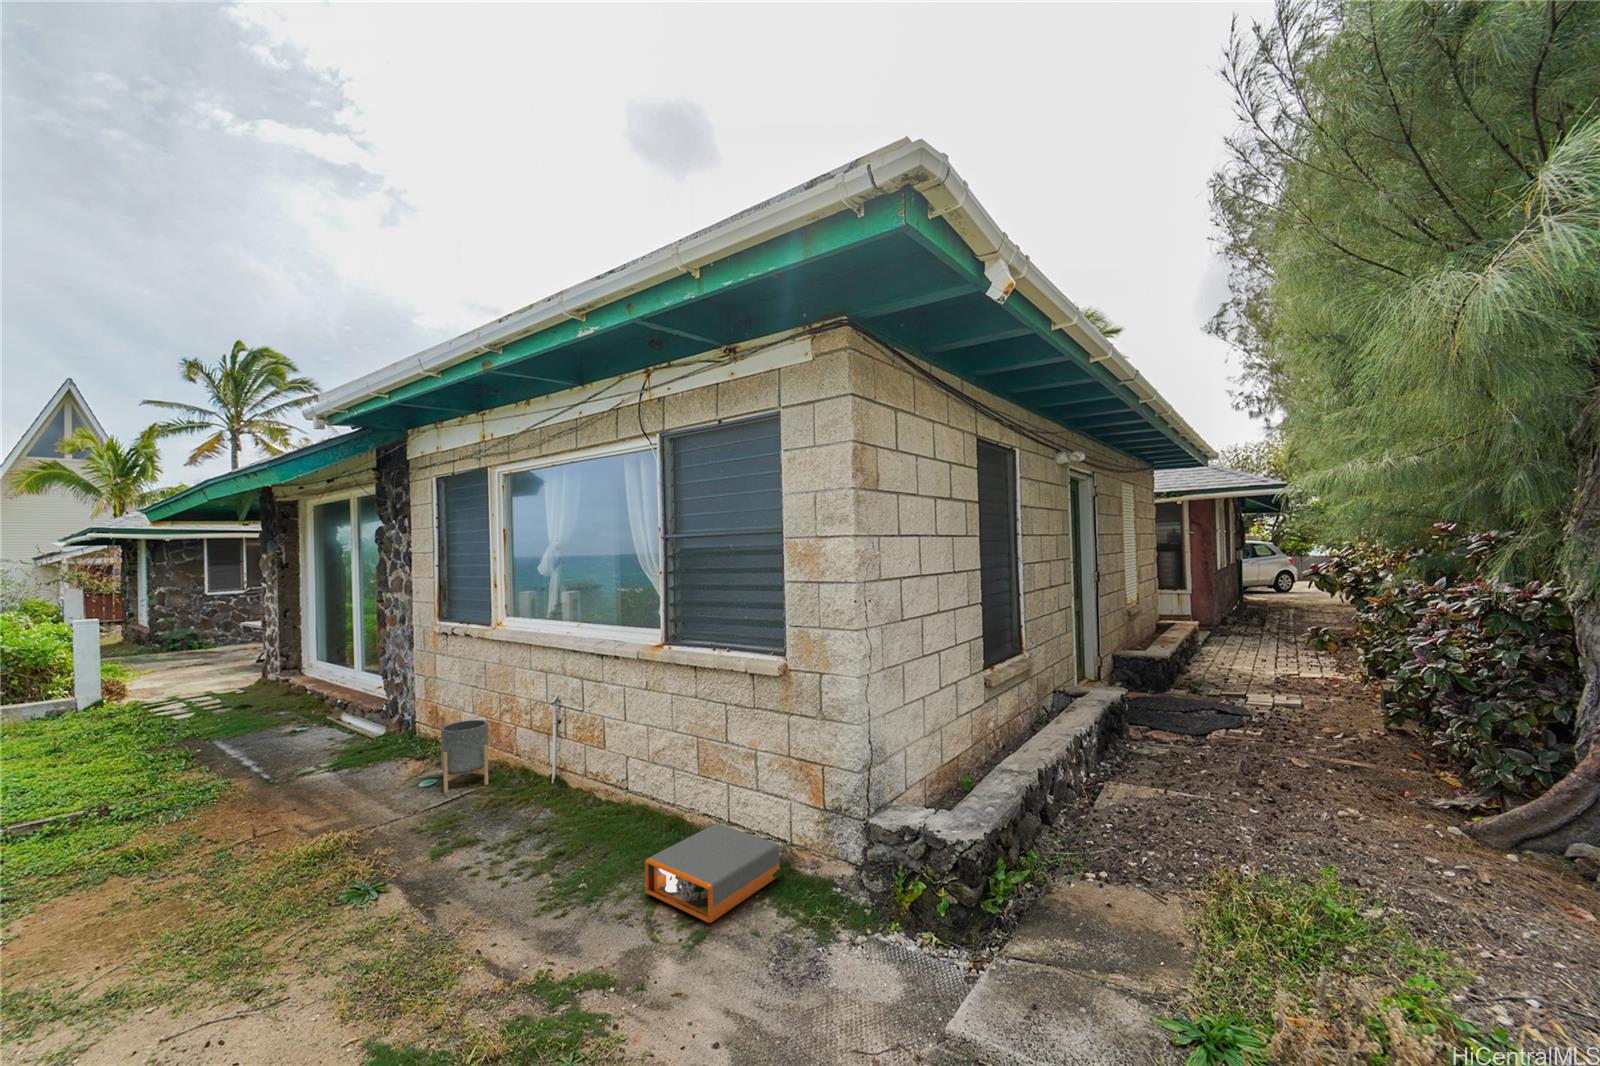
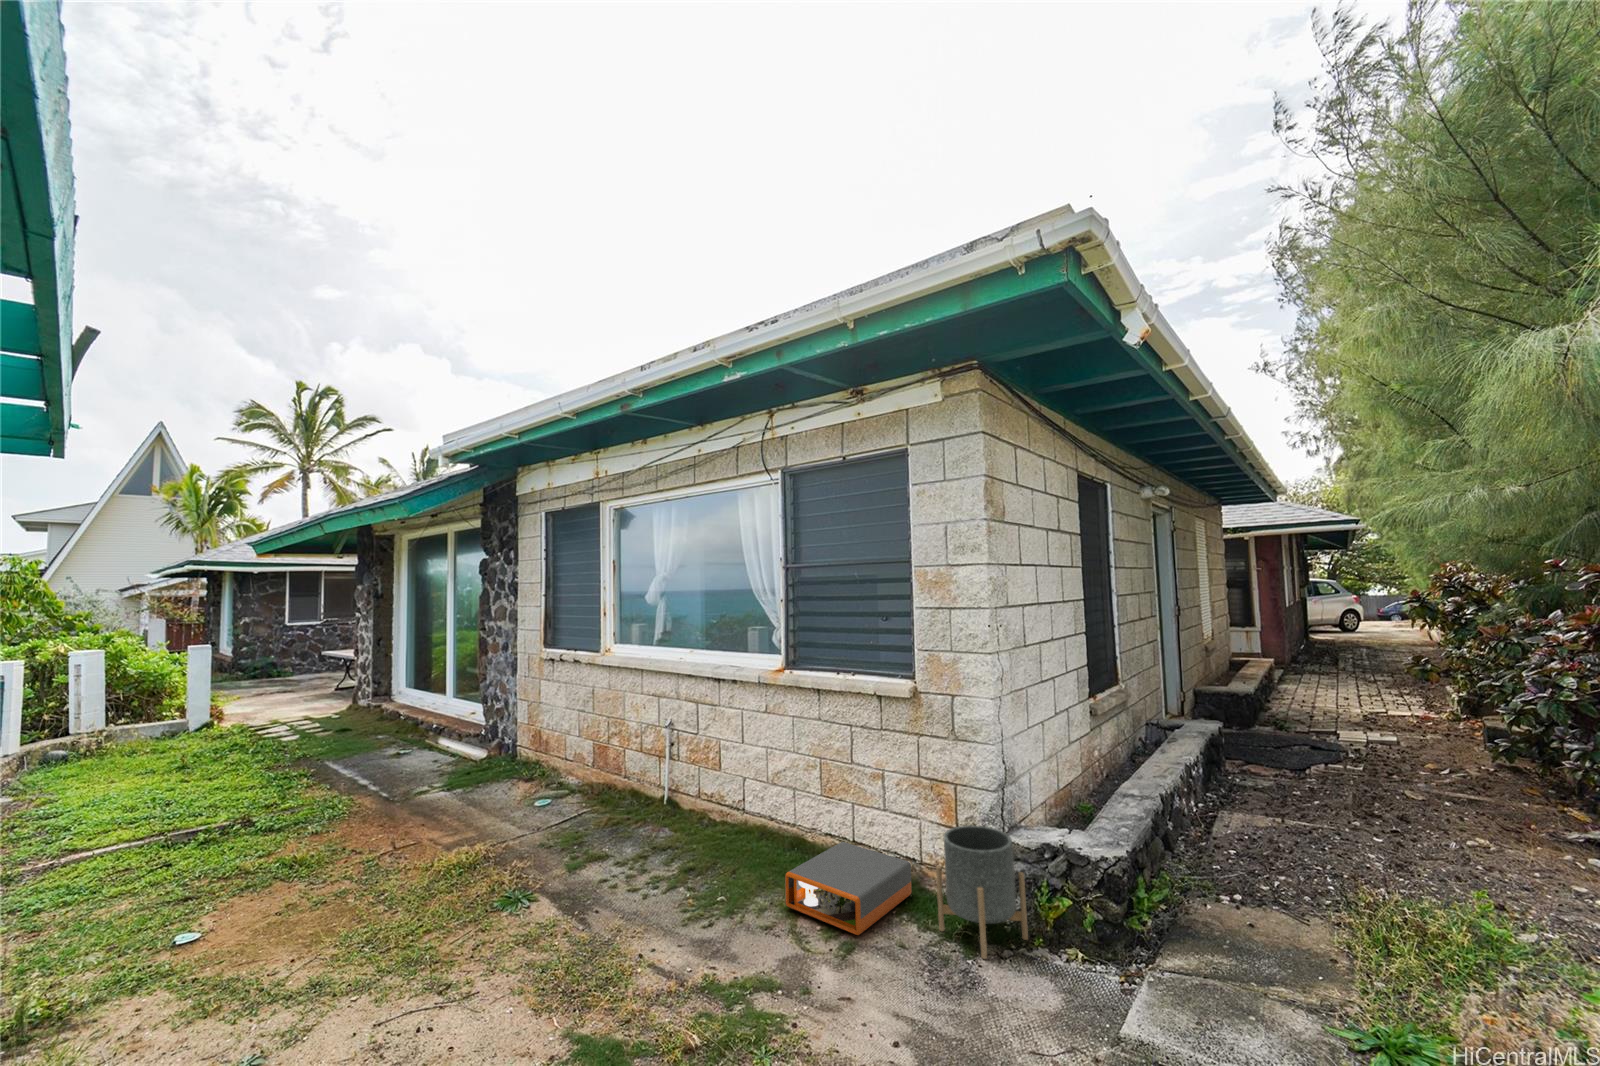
planter: present [441,720,488,793] -> present [936,826,1028,959]

